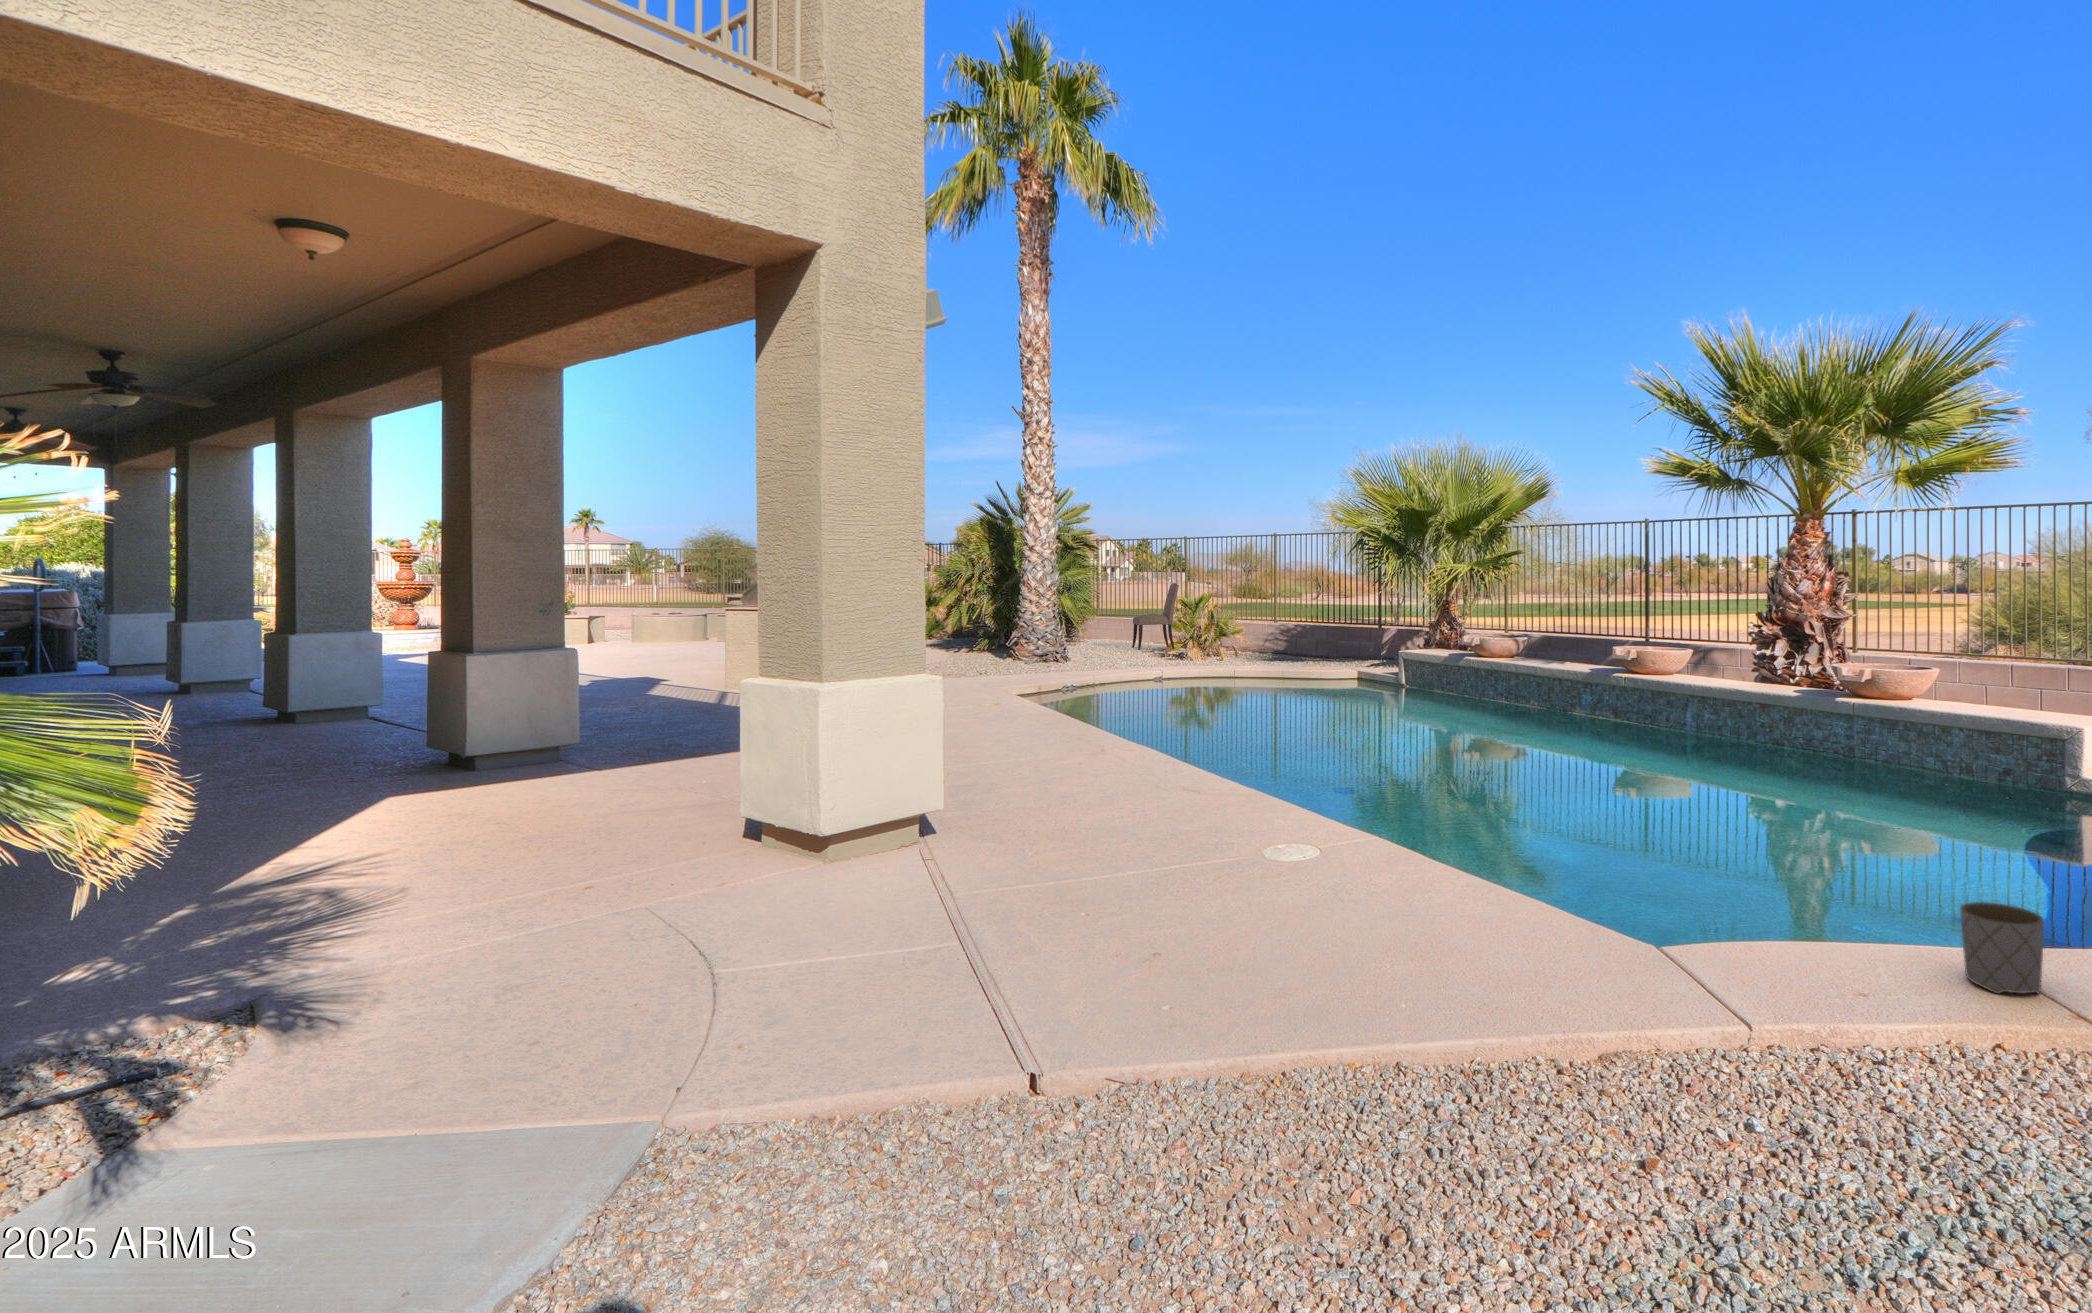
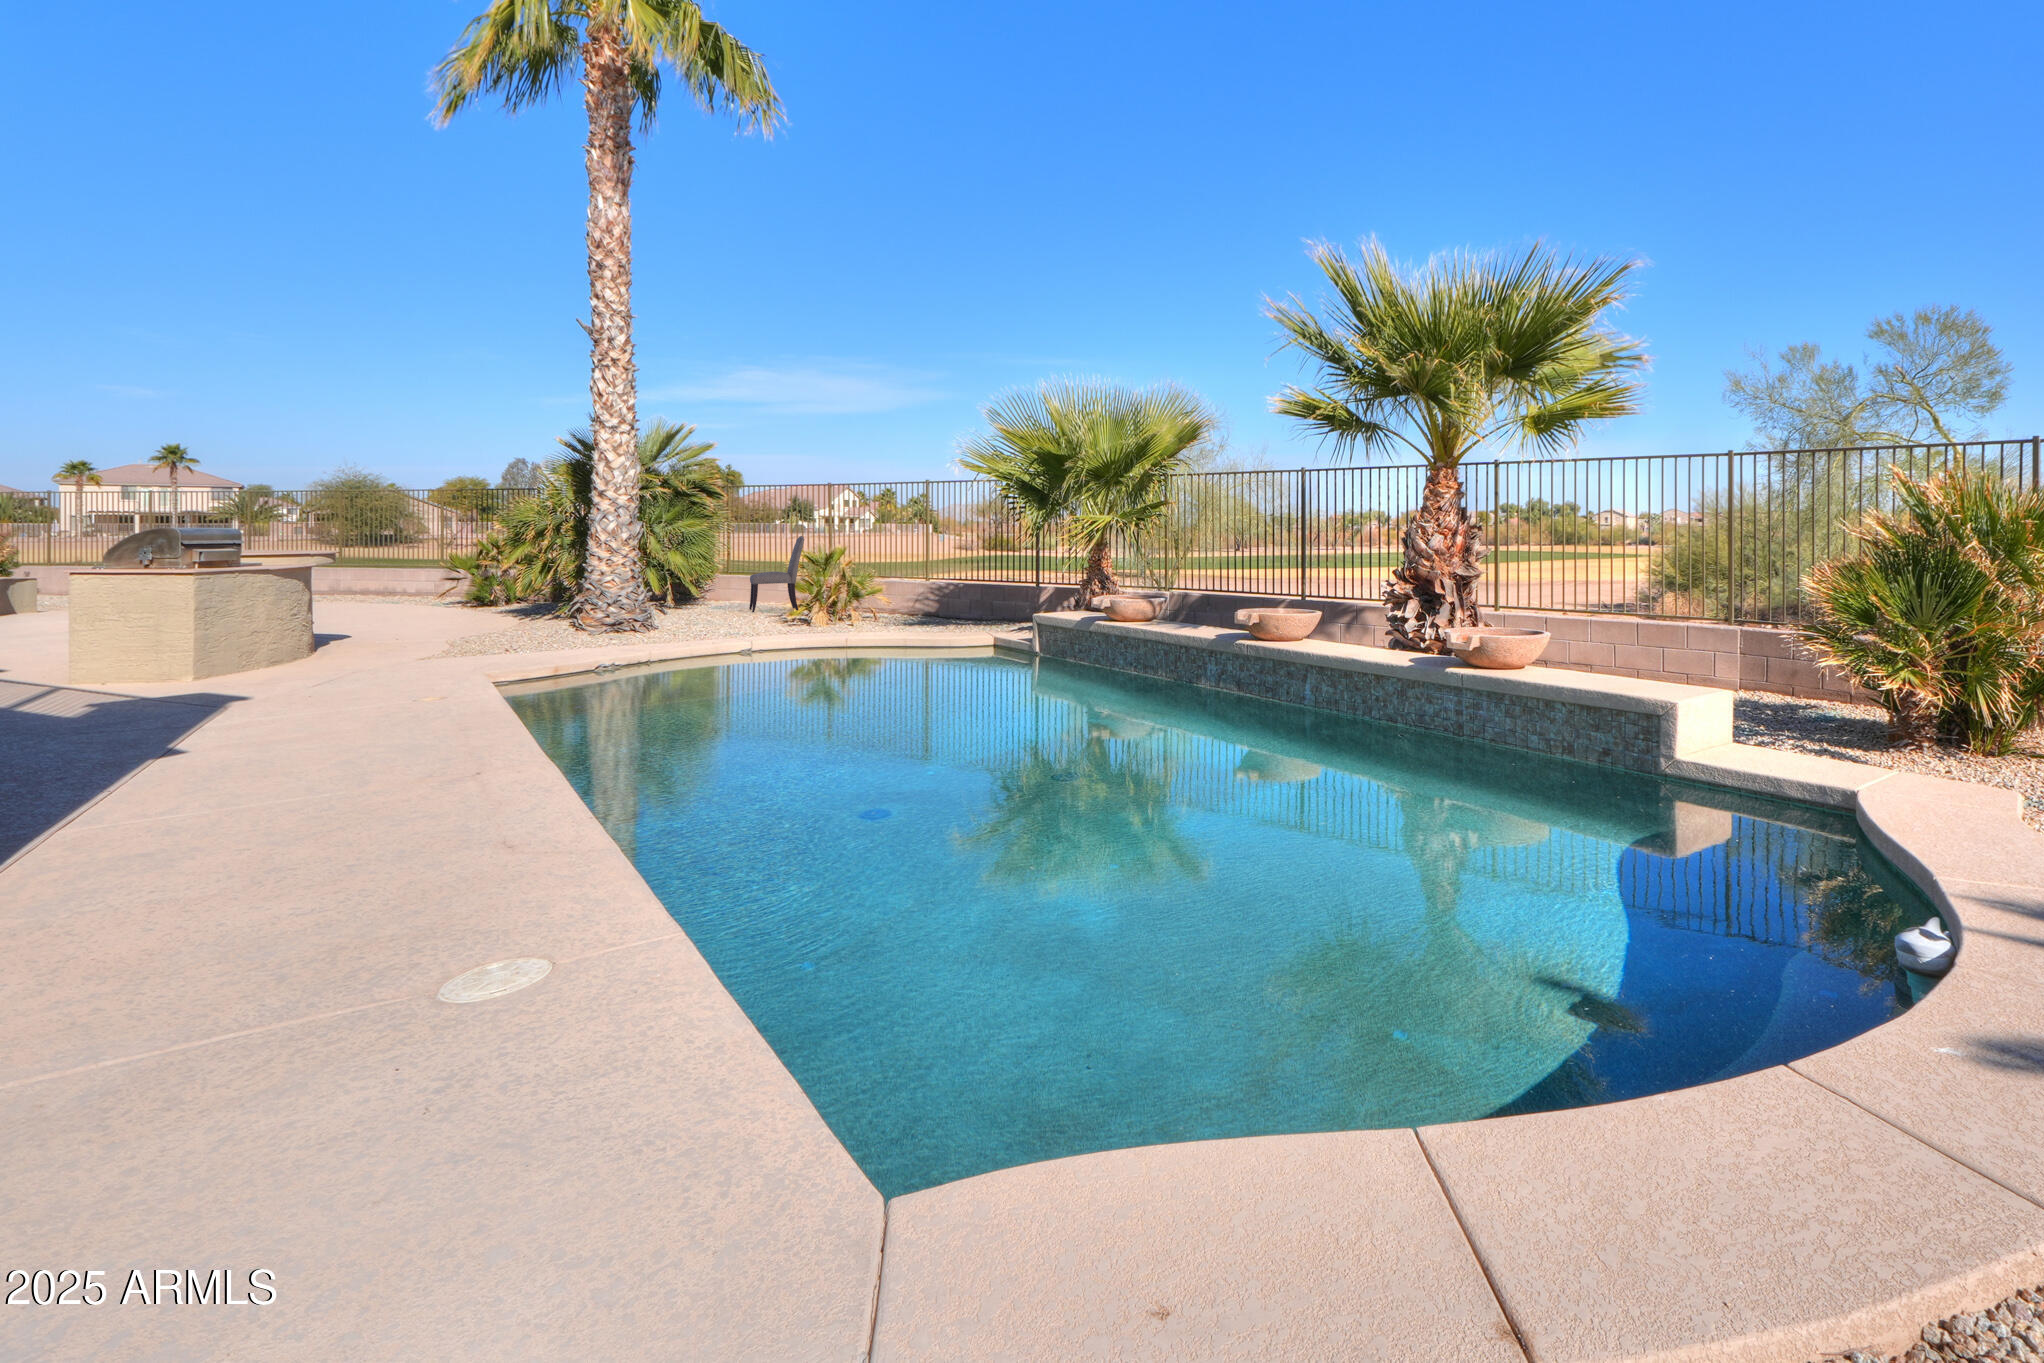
planter: present [1960,902,2044,994] -> none [1409,1070,1535,1260]

